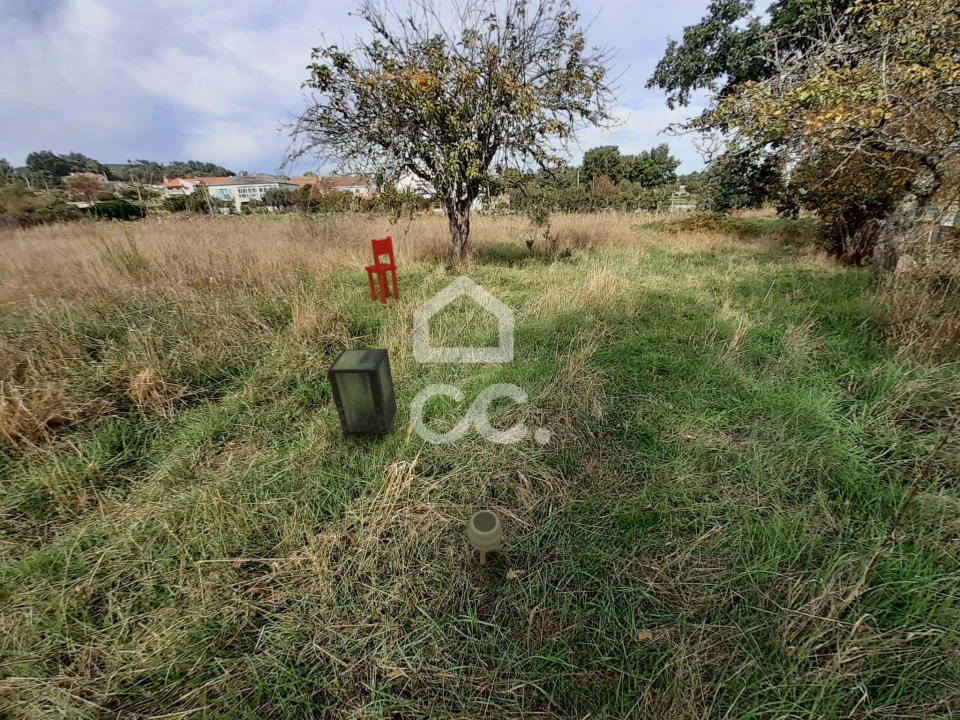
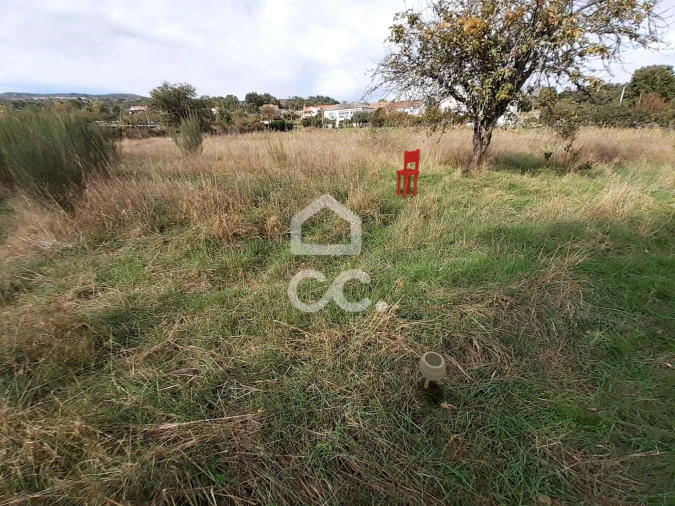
storage box: present [327,348,397,434] -> none [356,224,396,285]

